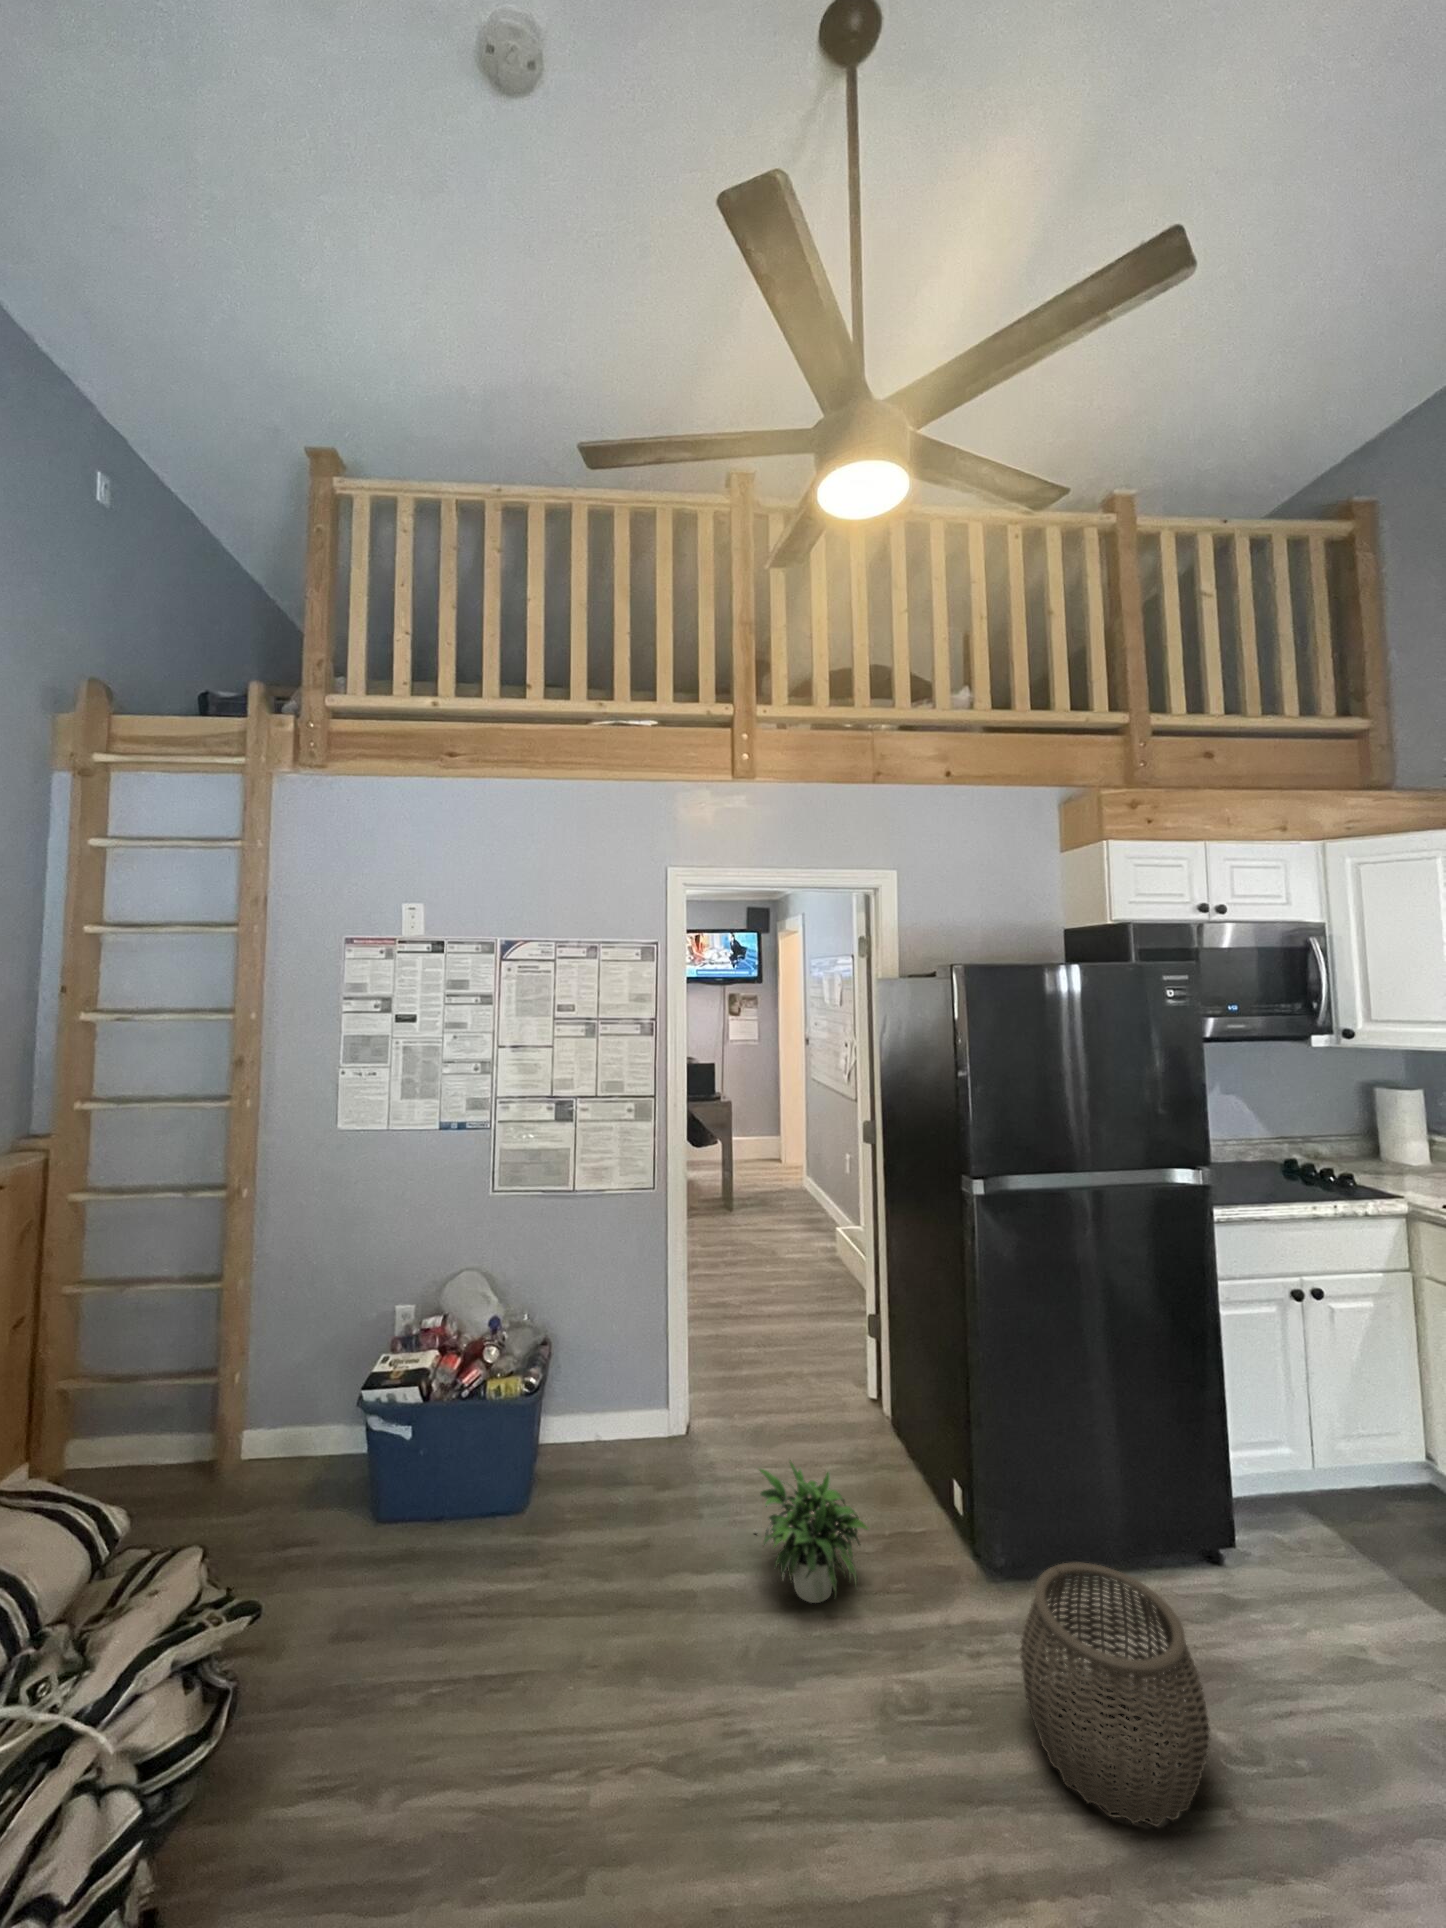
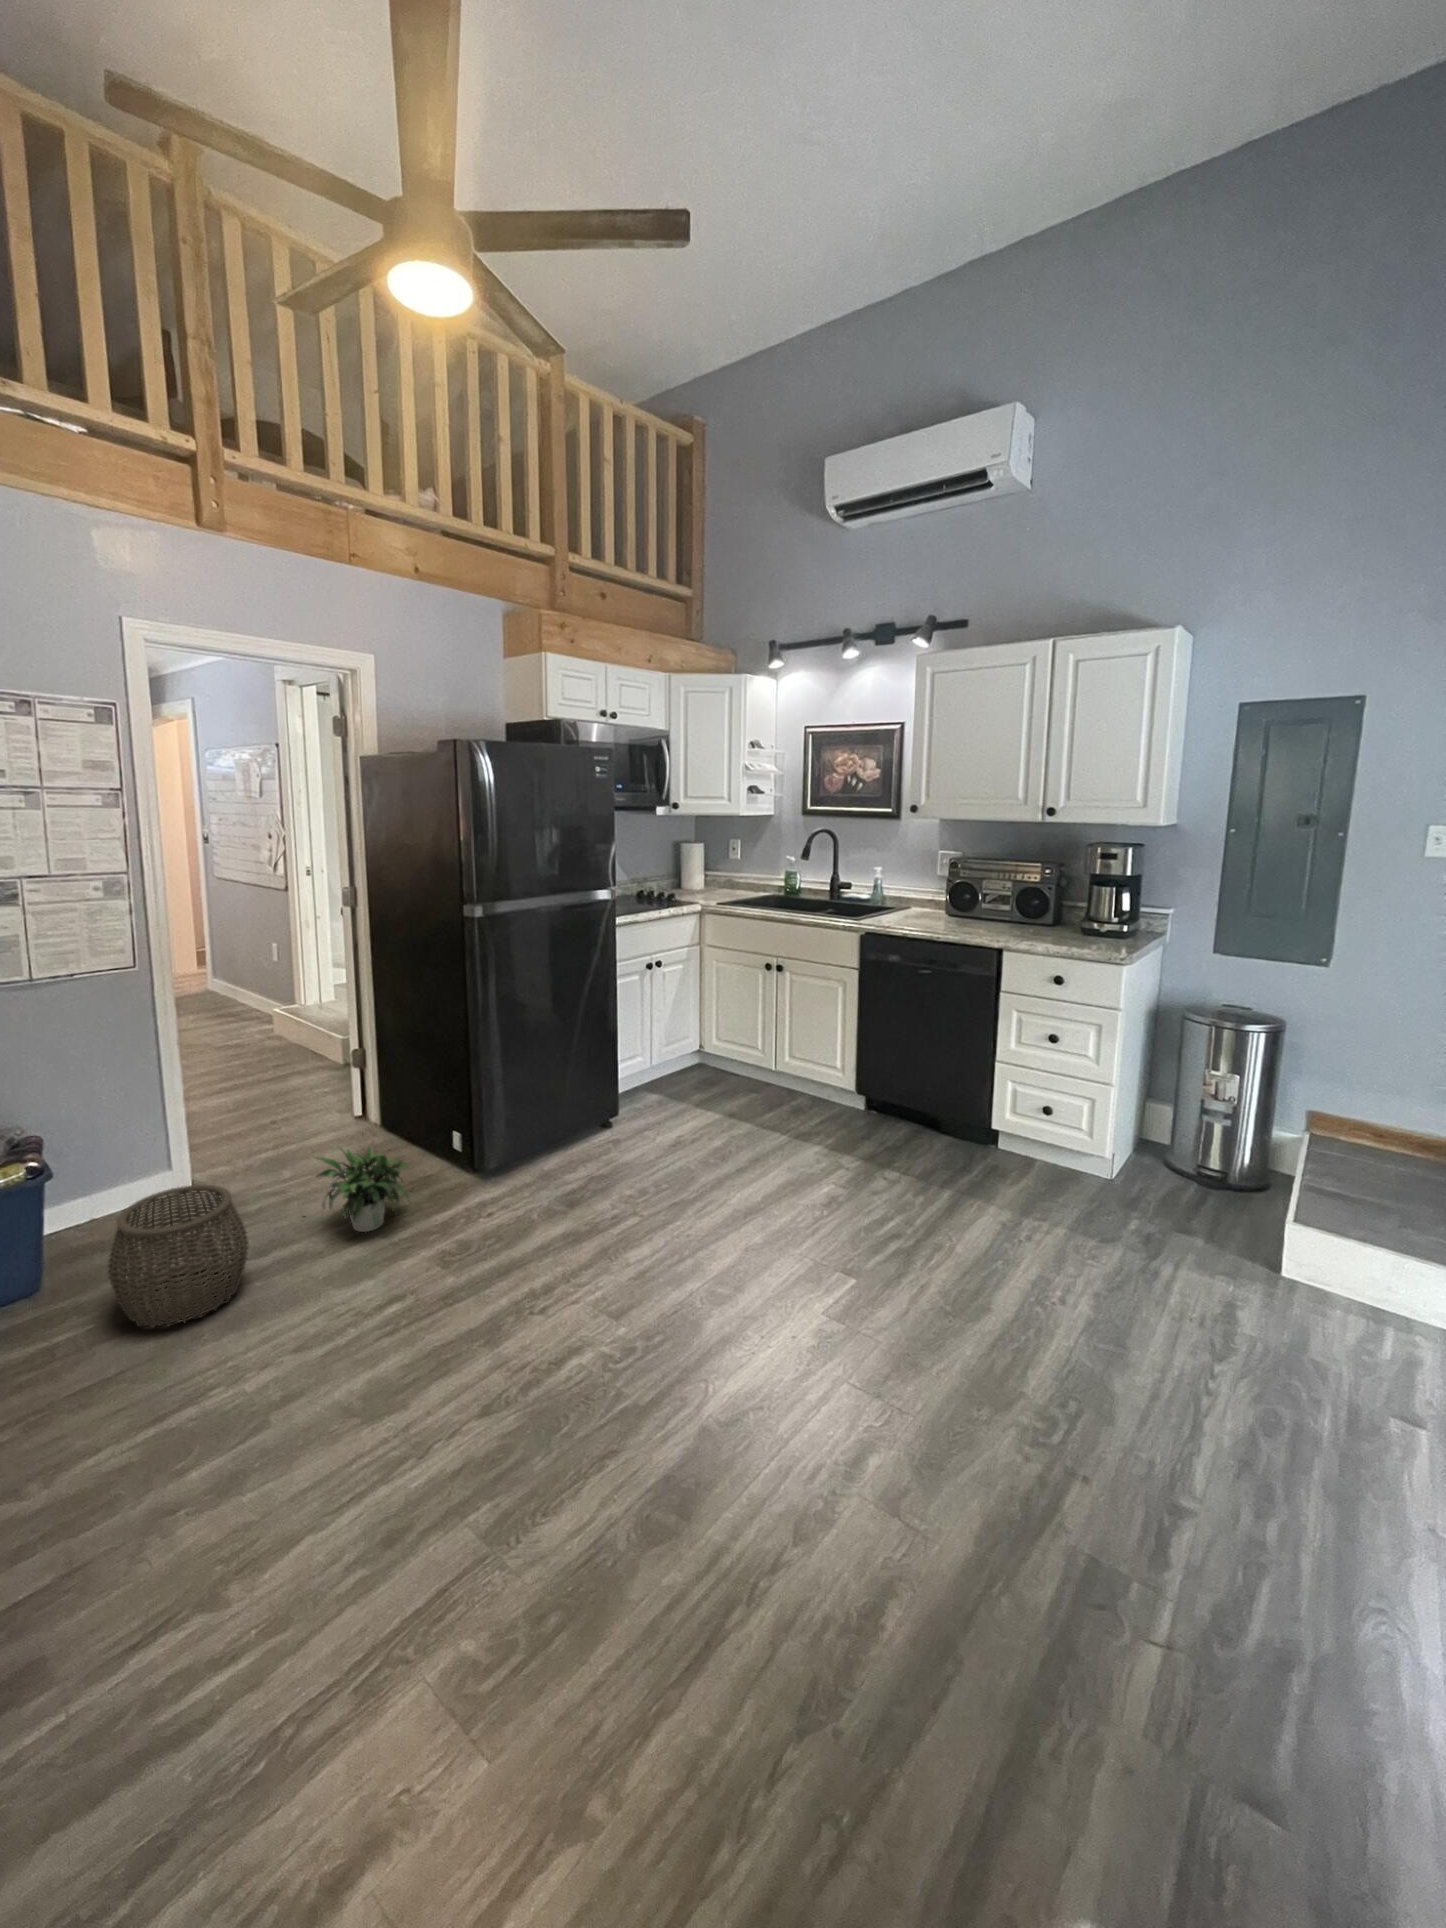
woven basket: present [1020,1562,1210,1826] -> present [108,1185,248,1327]

